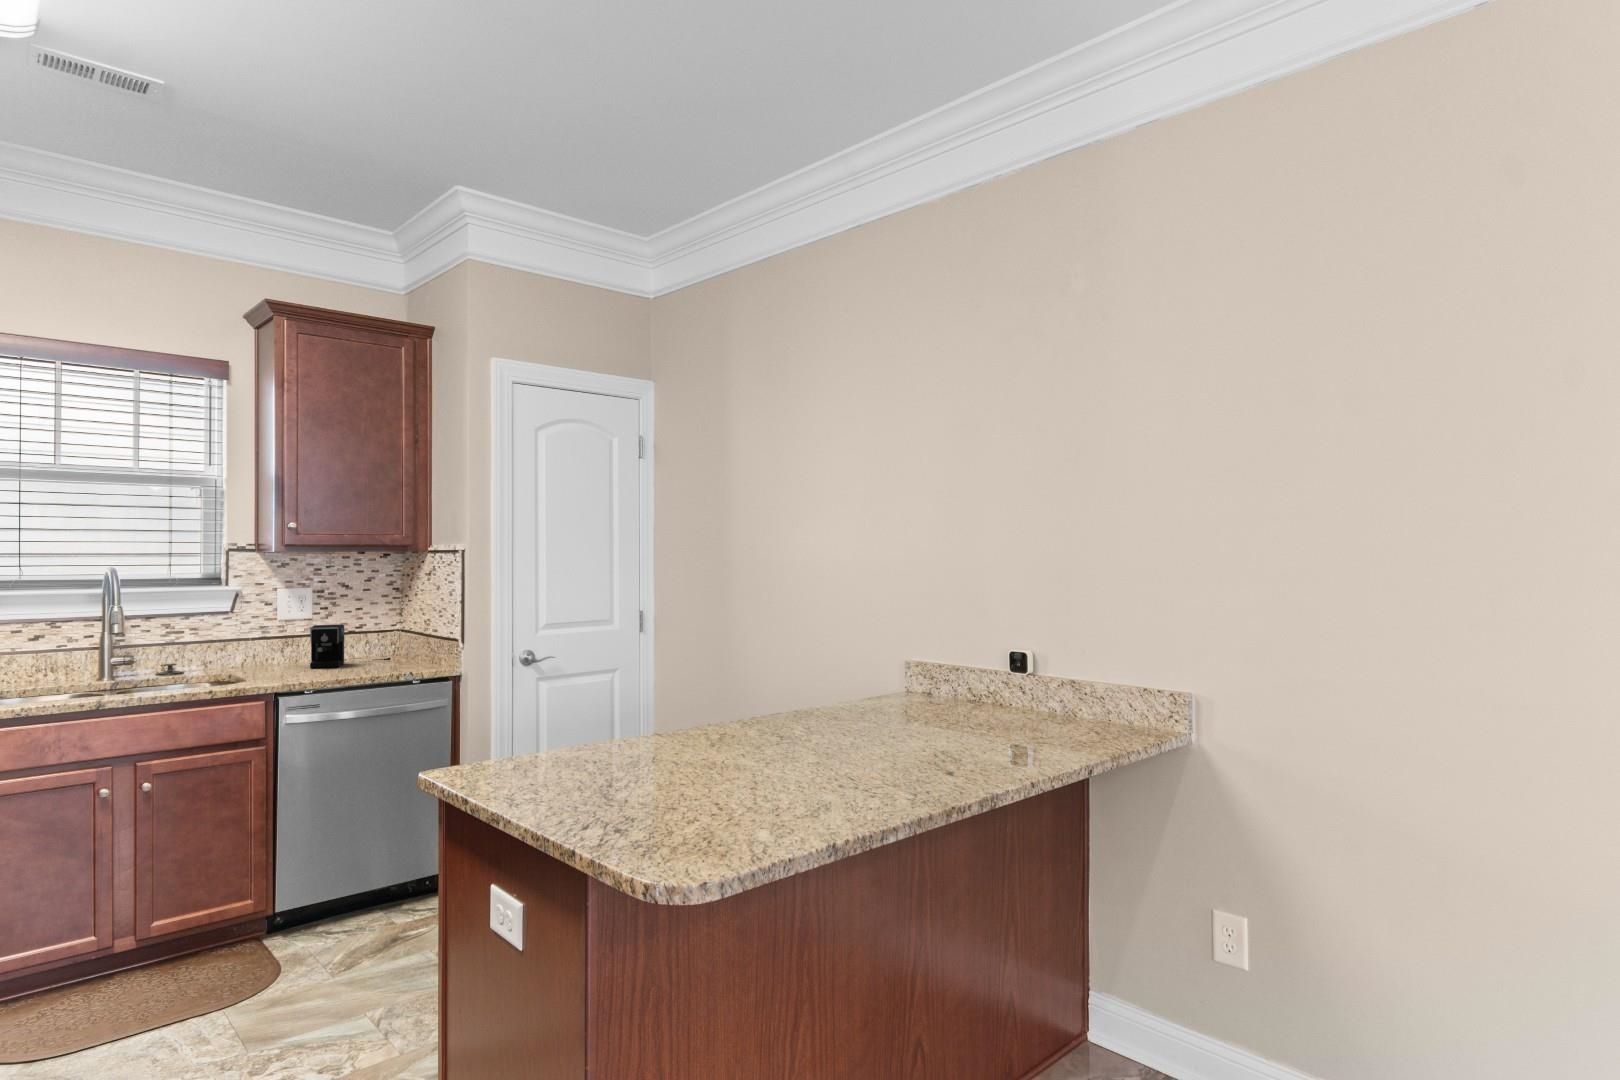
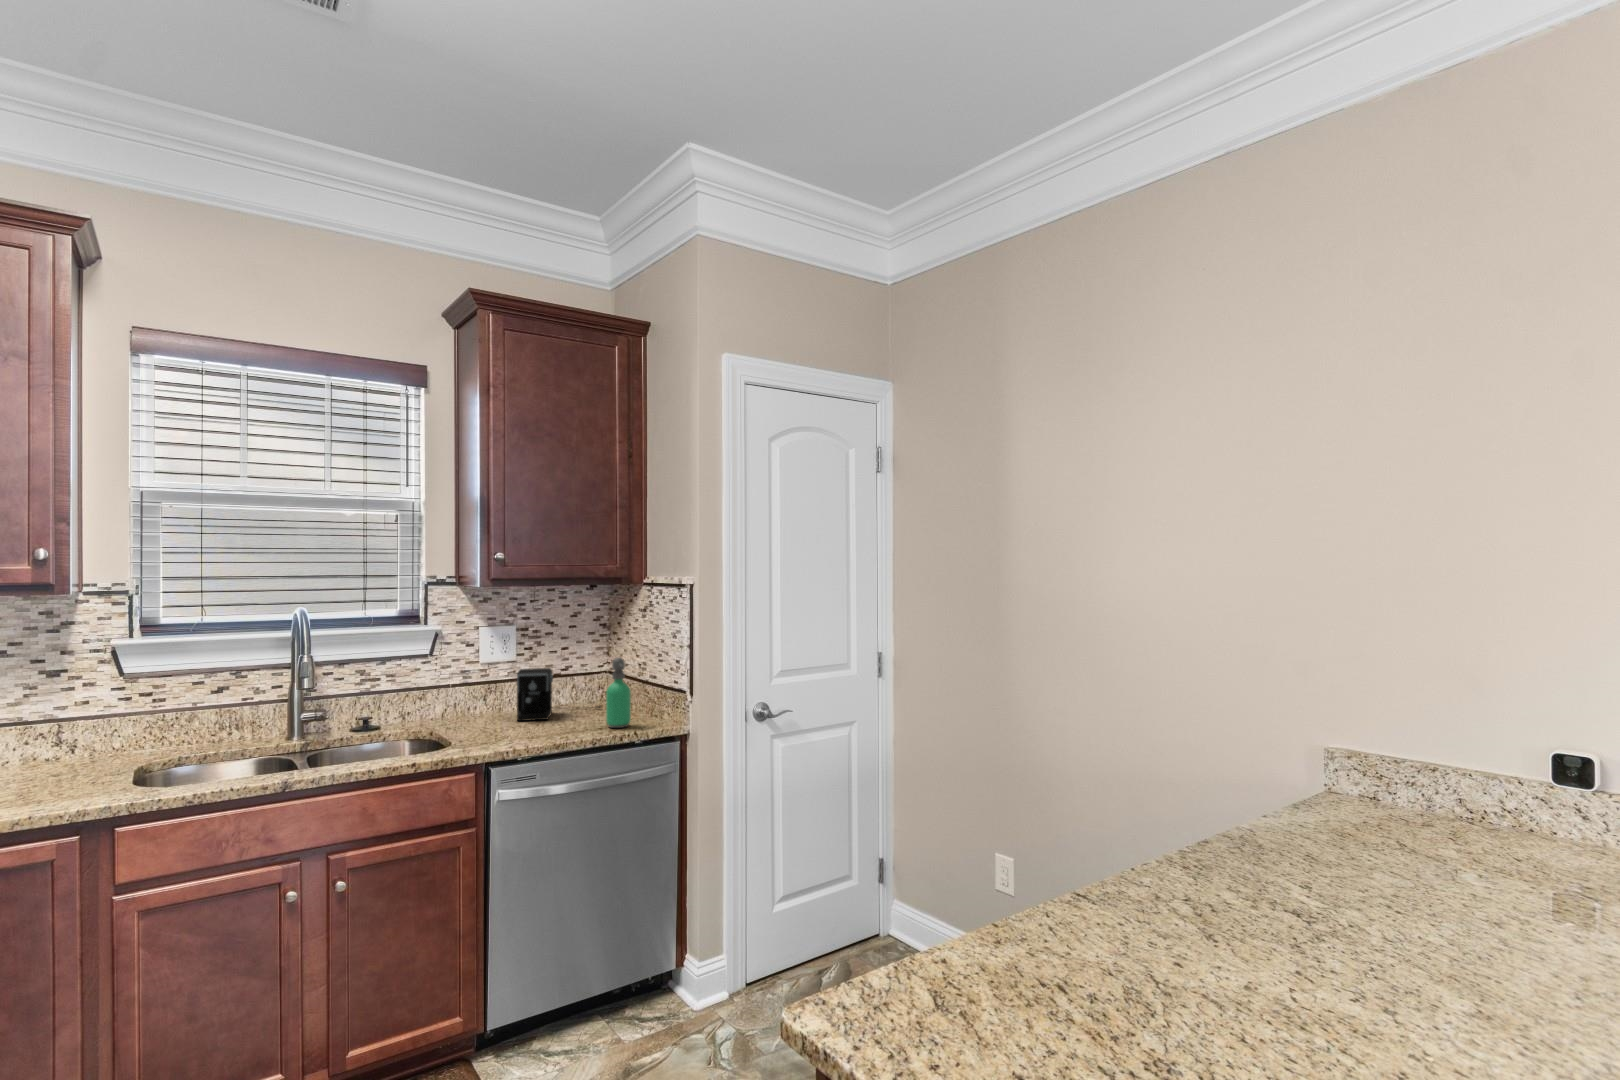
soap dispenser: none [388,612,410,671] -> present [606,658,631,728]

